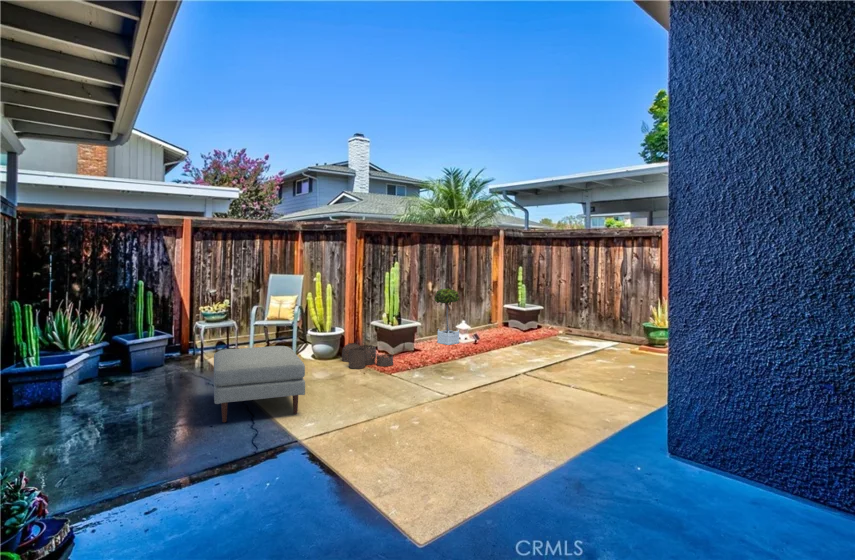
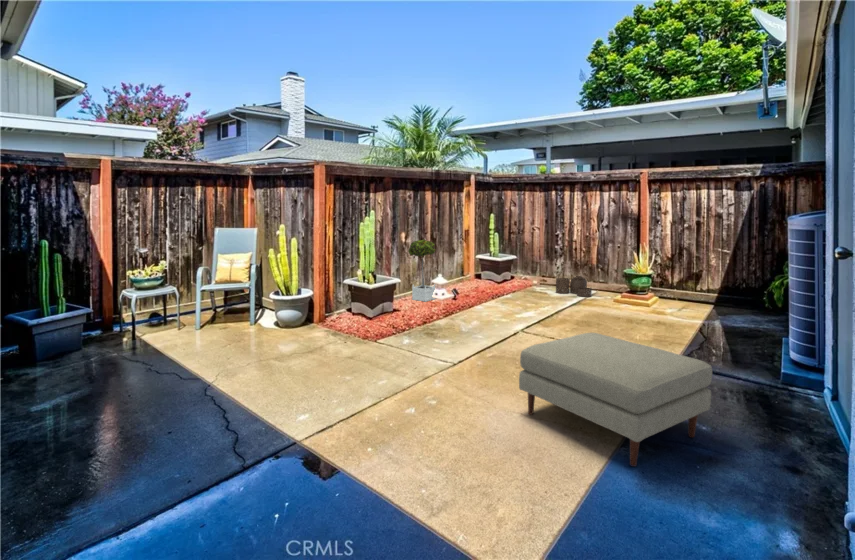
woven basket: present [342,343,393,369] -> present [556,276,592,297]
ottoman: present [214,346,305,422] -> present [519,333,712,466]

